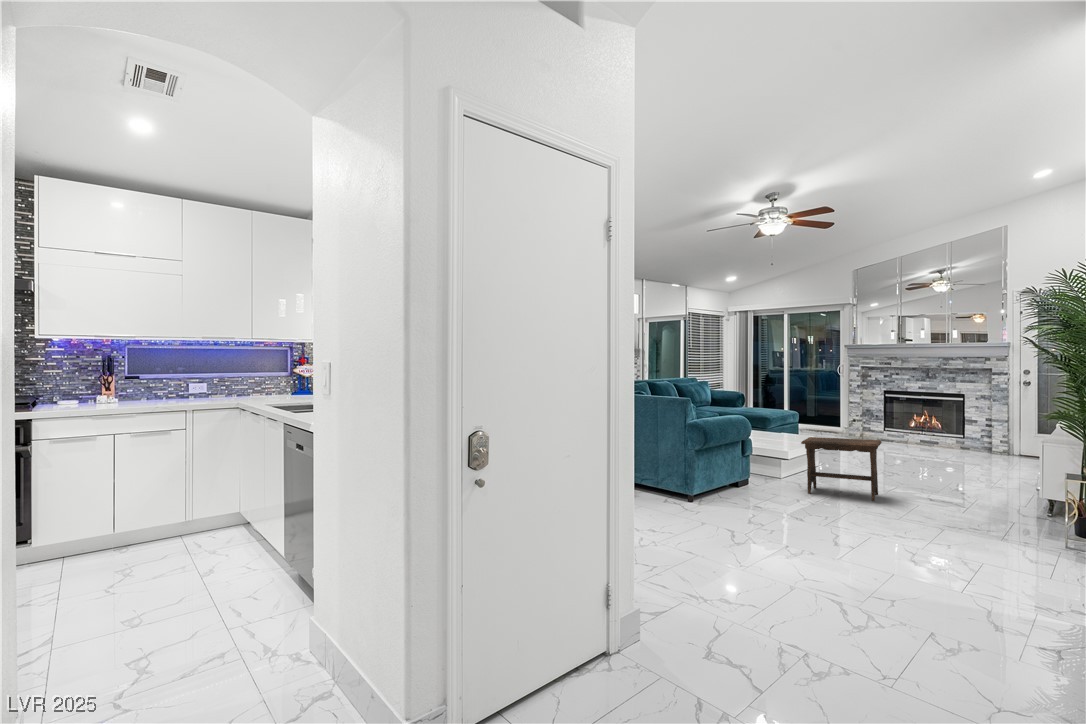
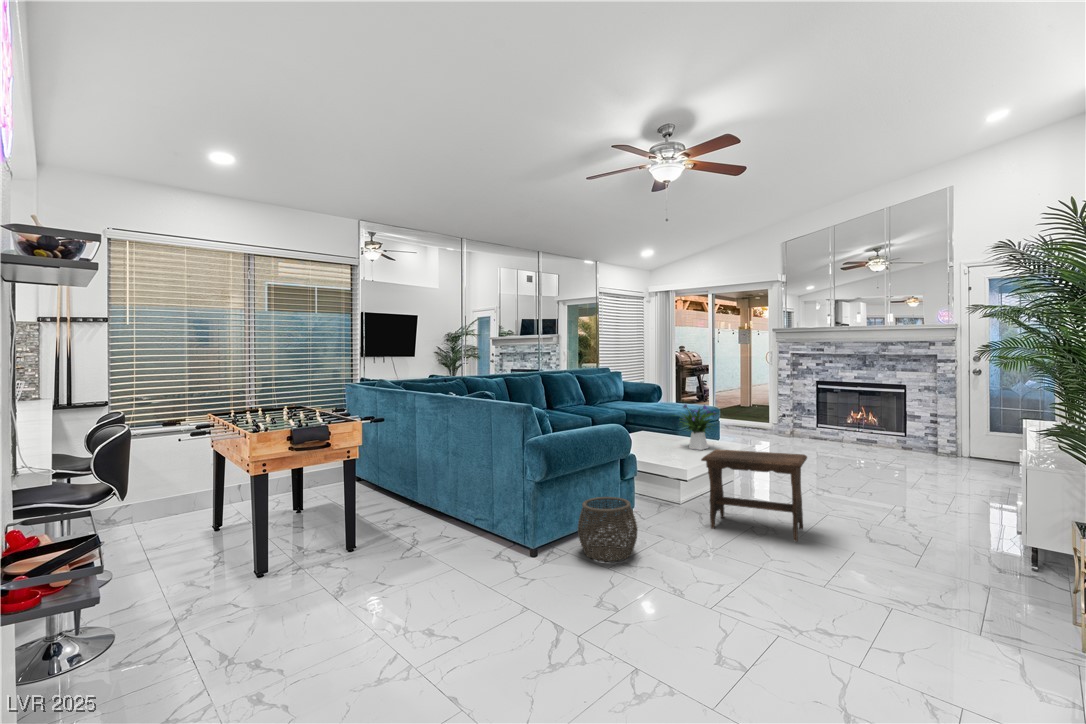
flower arrangement: none [769,402,808,441] -> present [681,404,717,450]
woven basket: none [717,466,761,508] -> present [578,497,637,561]

